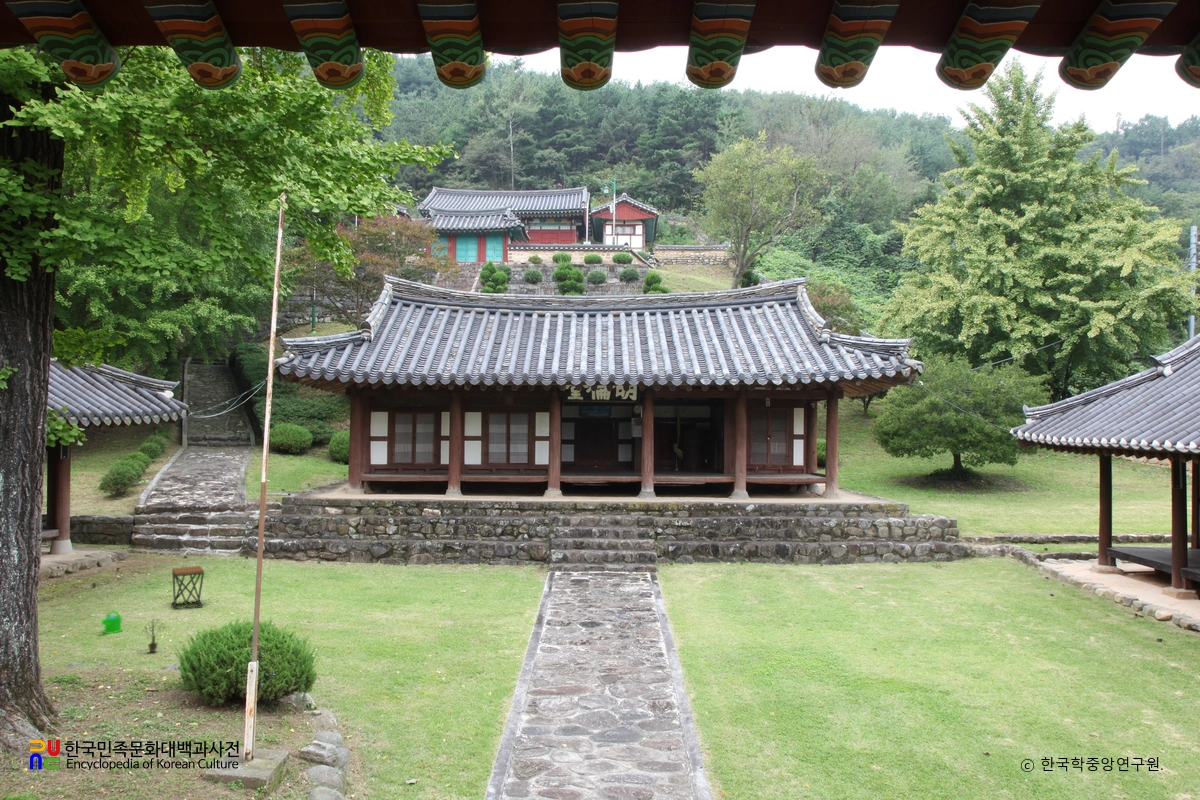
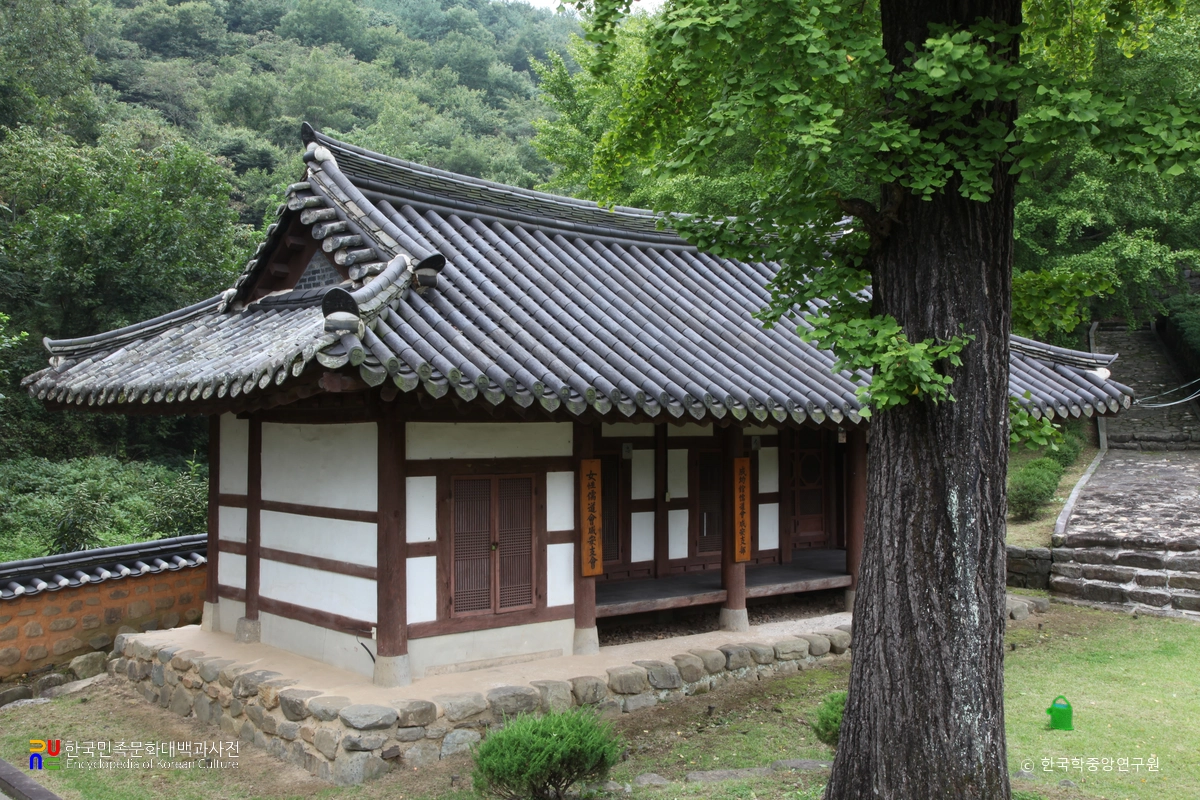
stool: present [171,566,204,610] -> none [1135,643,1187,713]
decorative plant: present [141,624,164,652] -> none [1105,725,1147,778]

